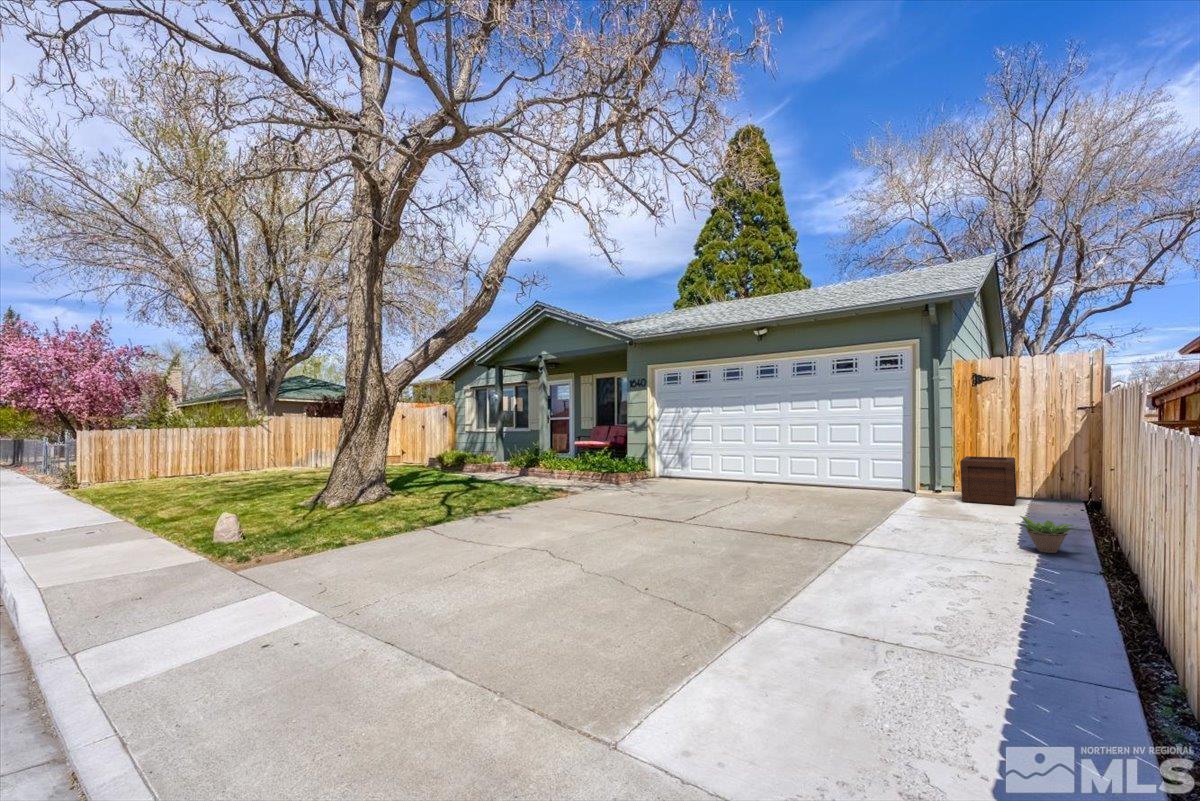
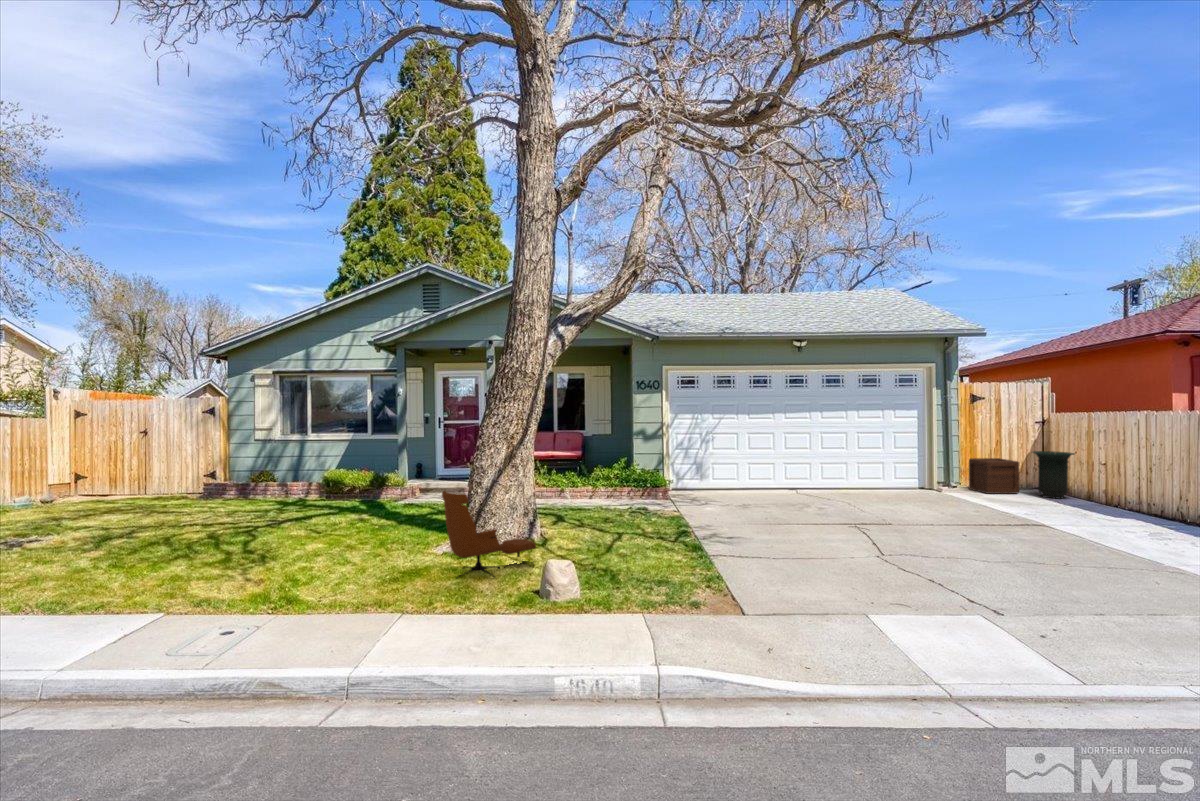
trash can: none [1019,448,1086,516] -> present [1033,451,1074,498]
lounge chair: none [299,455,371,511] -> present [442,491,536,579]
decorative plant: present [1016,516,1079,553] -> none [1119,498,1164,521]

